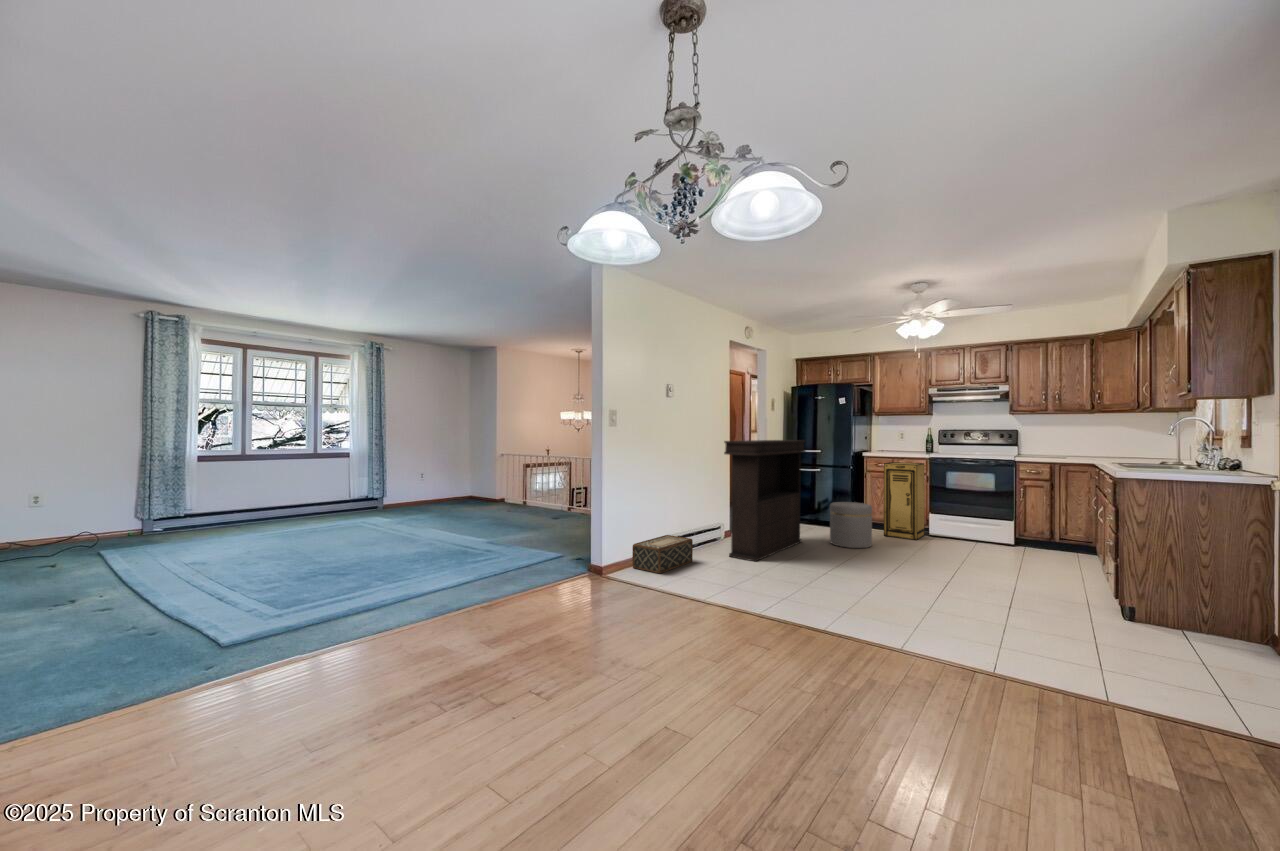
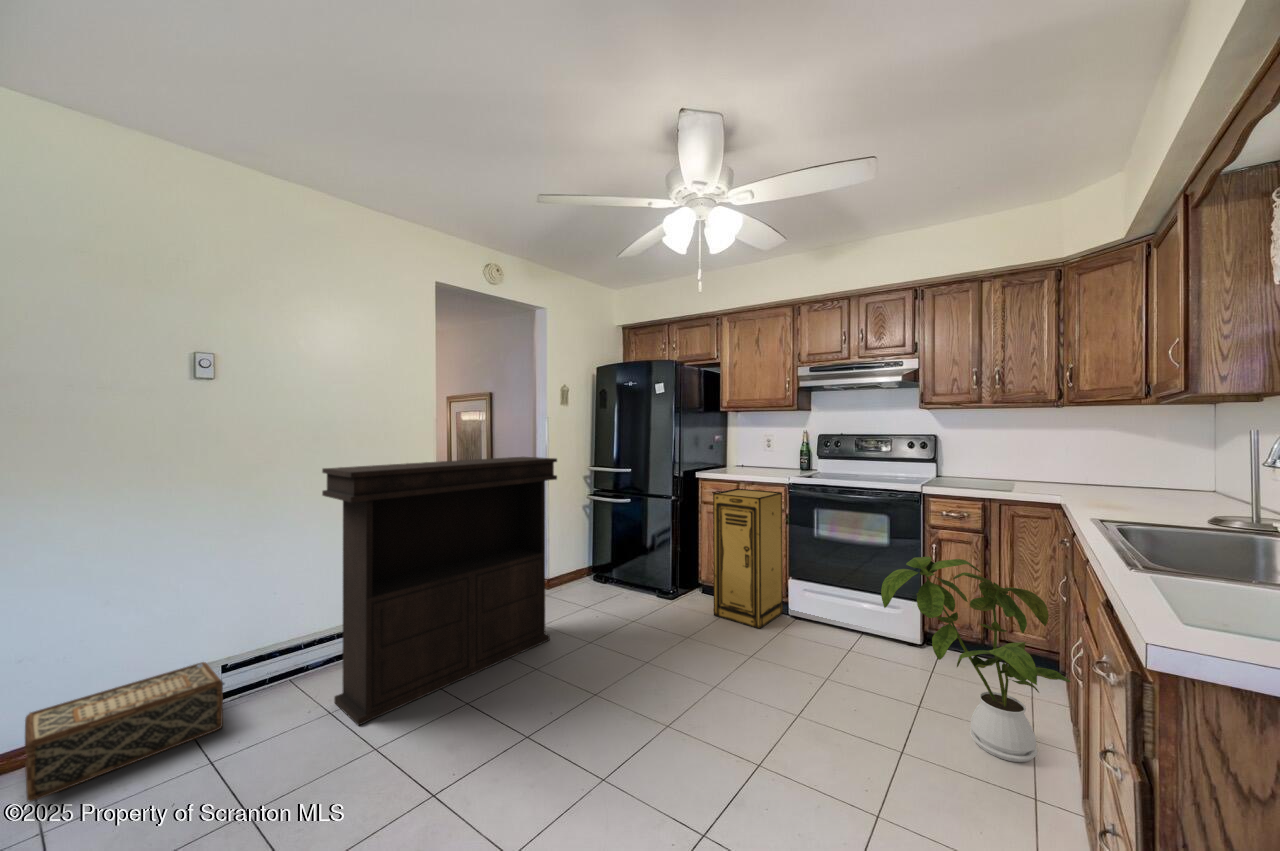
house plant: none [1005,485,1096,571] -> present [881,557,1071,762]
ottoman: present [830,502,872,548] -> none [595,565,666,661]

